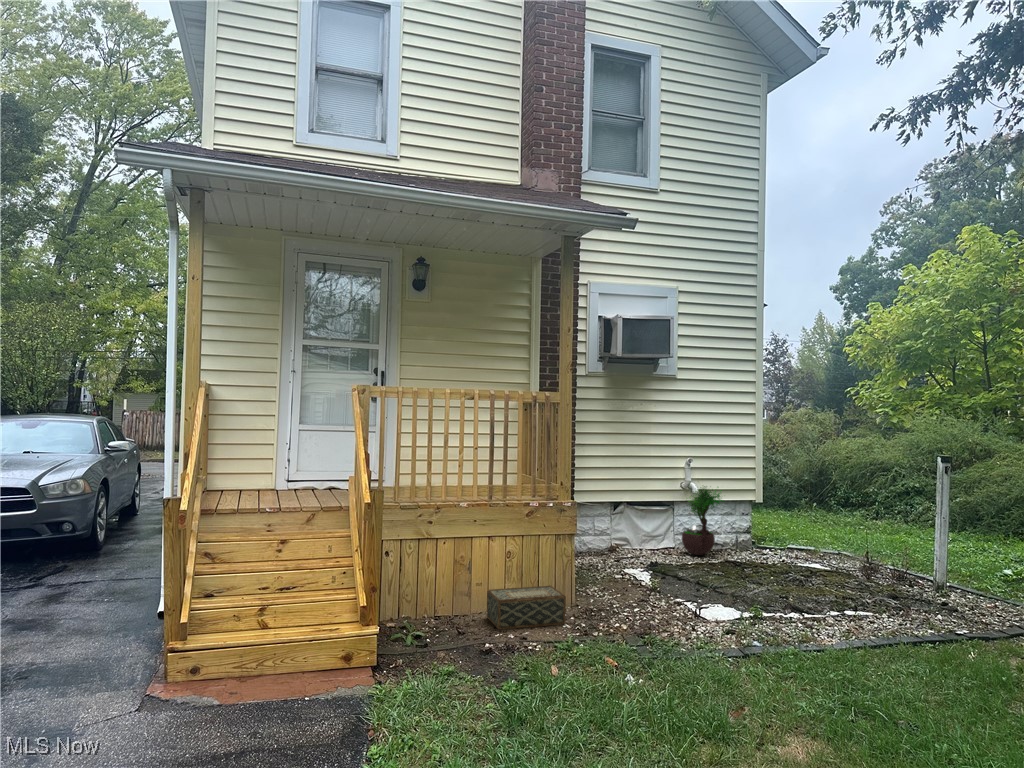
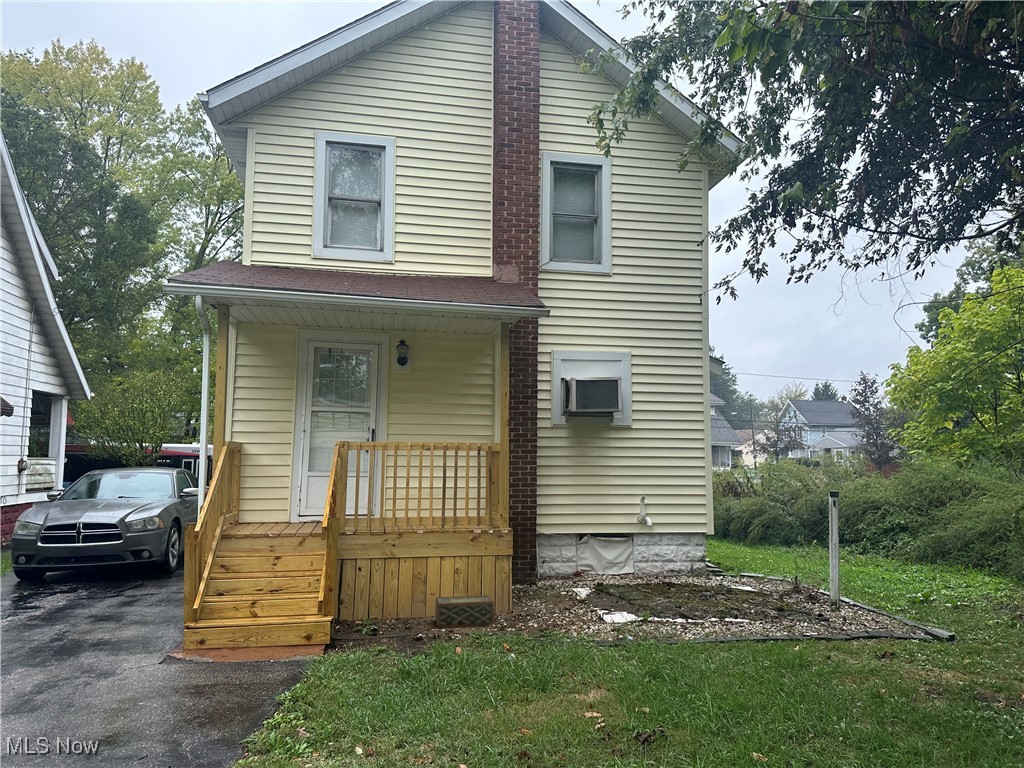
potted tree: present [682,486,722,555] -> none [637,516,673,580]

